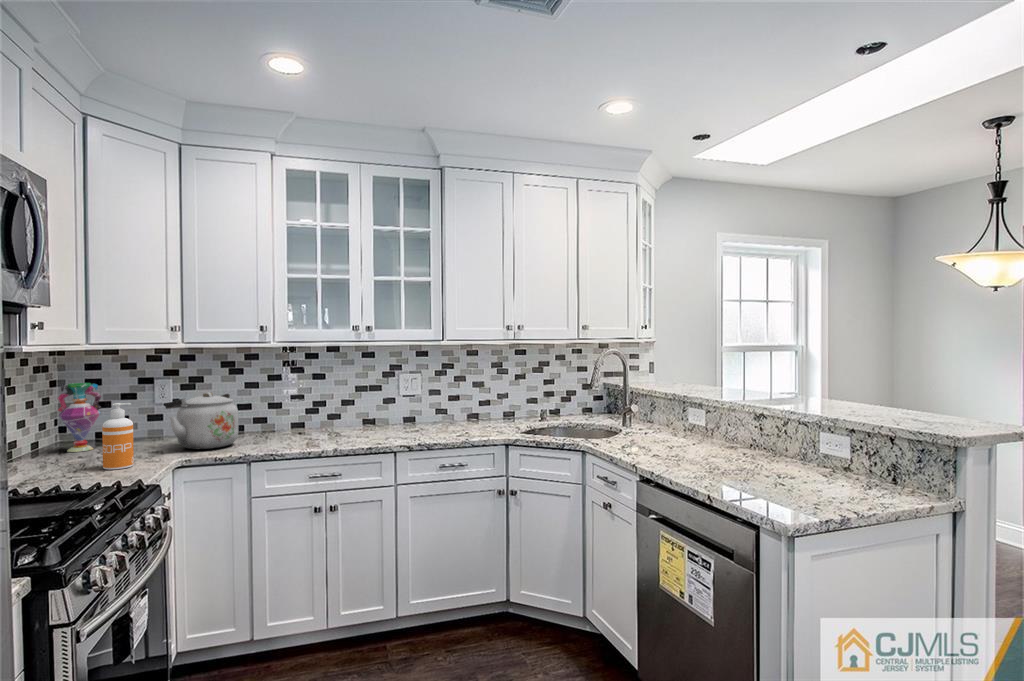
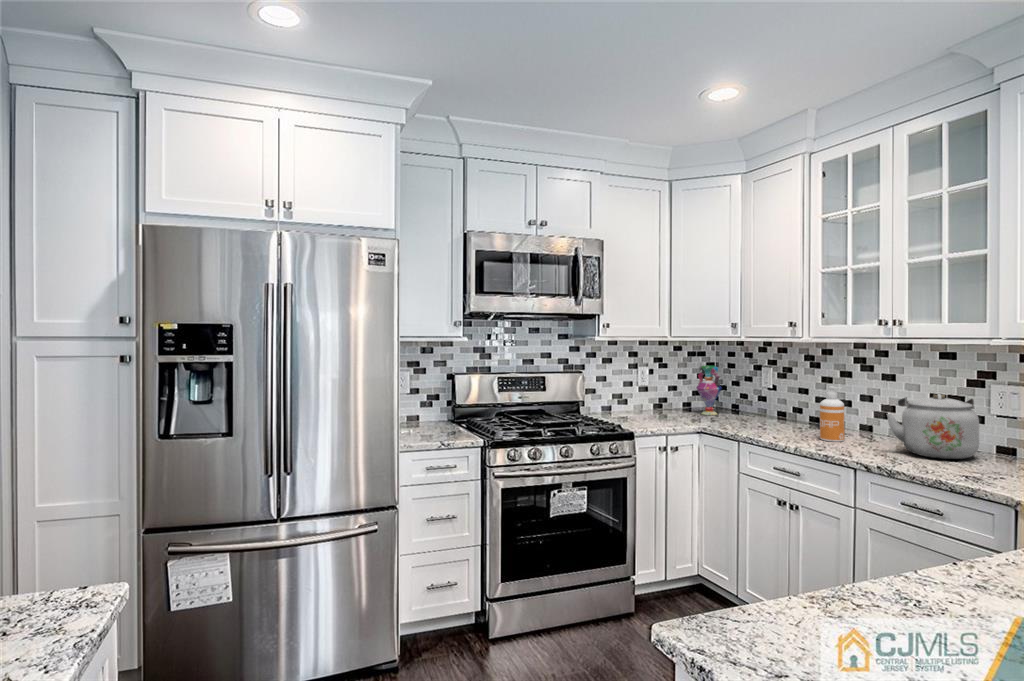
kettle: present [165,393,238,449] -> present [887,394,979,459]
soap dispenser: present [102,403,134,470] -> present [820,386,845,442]

